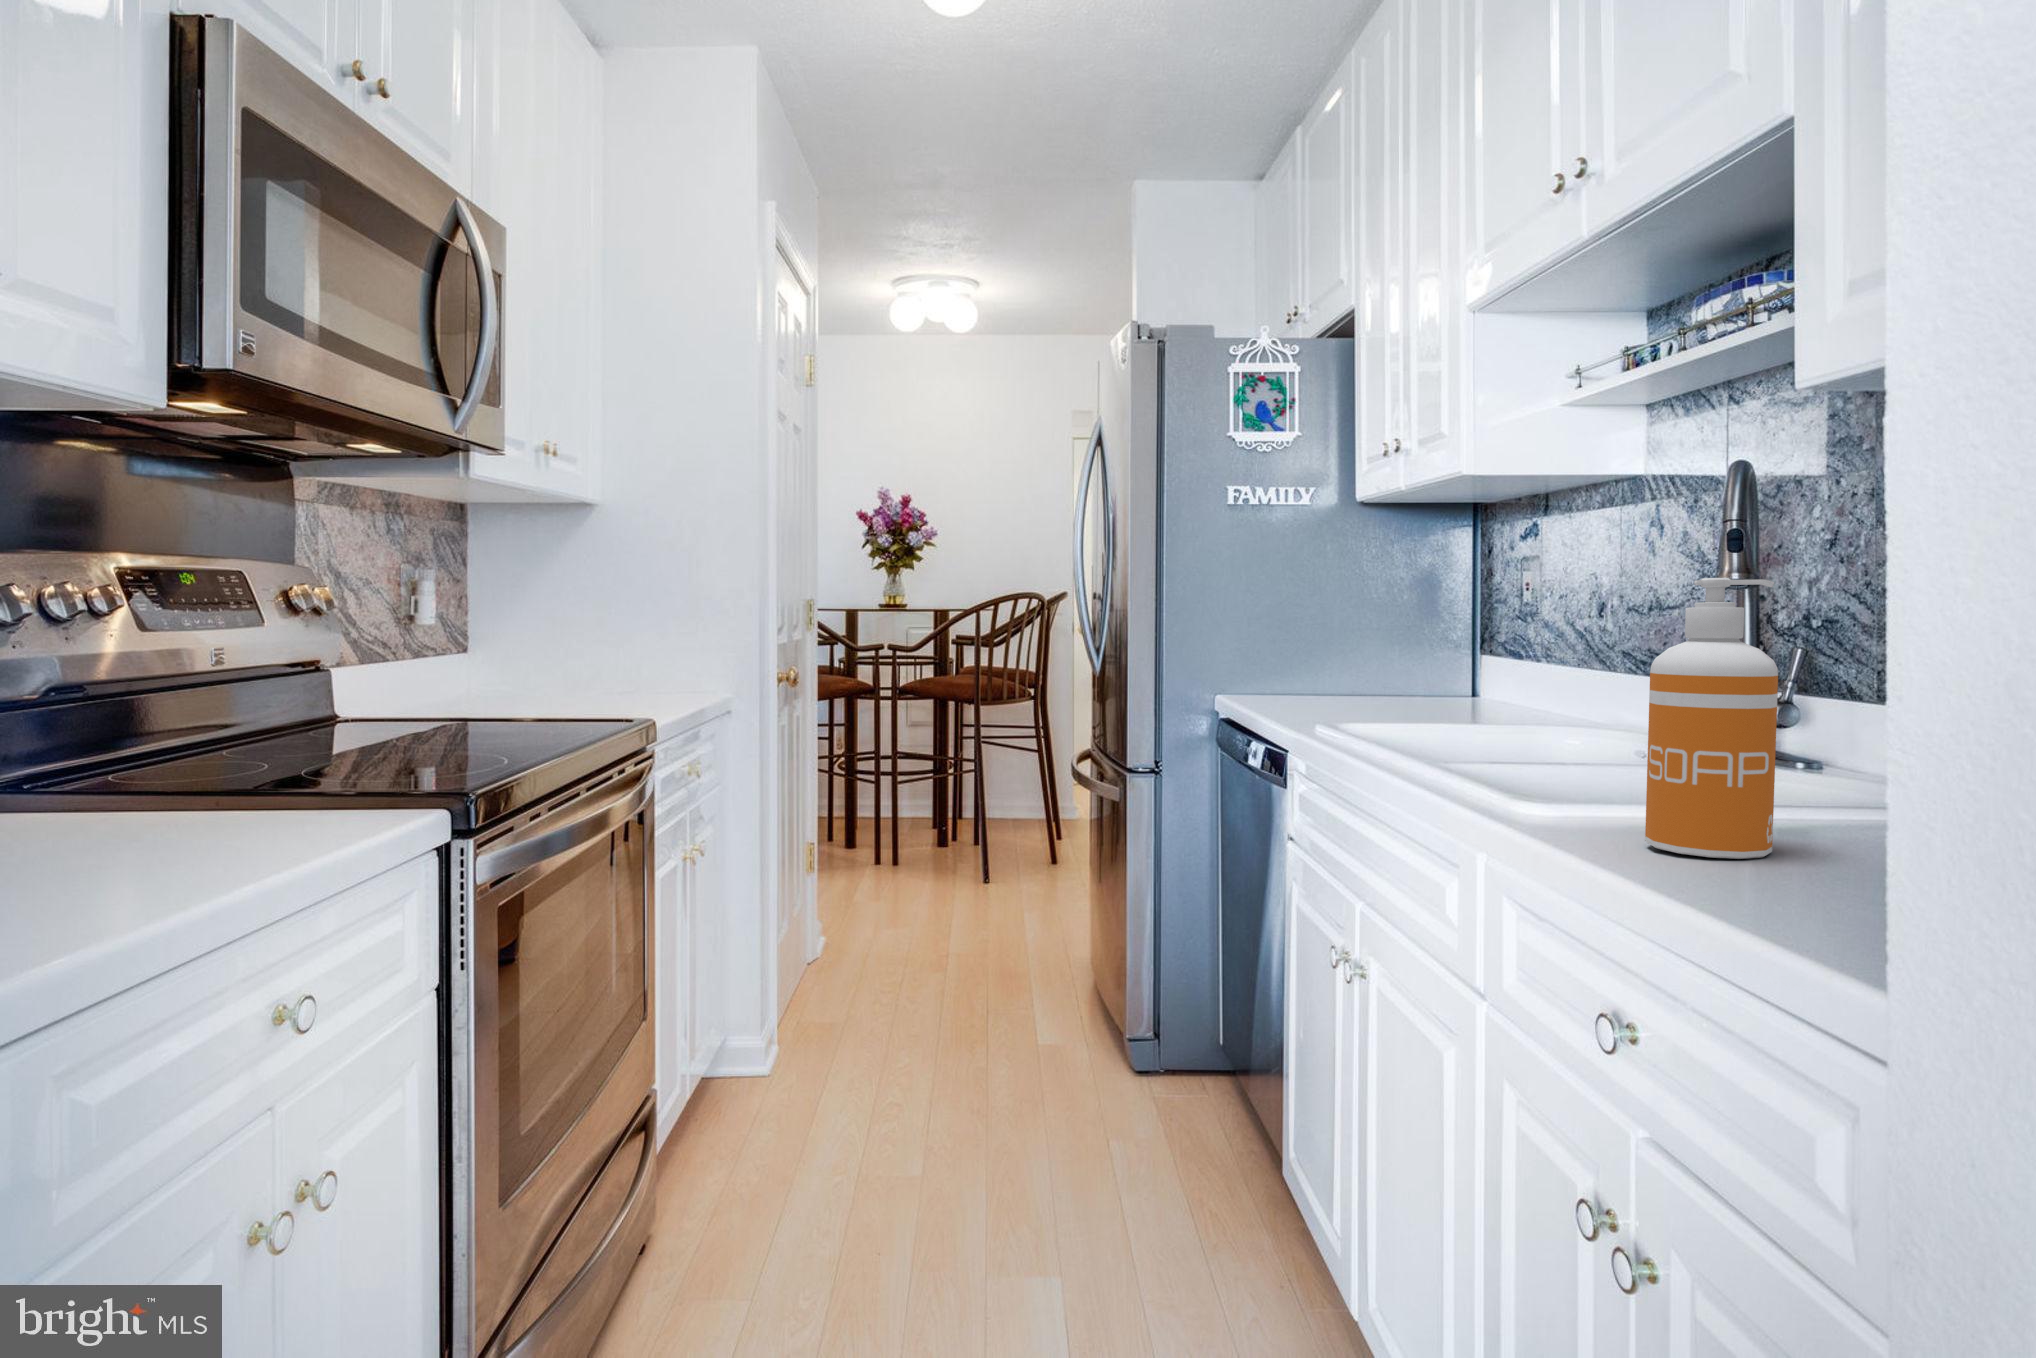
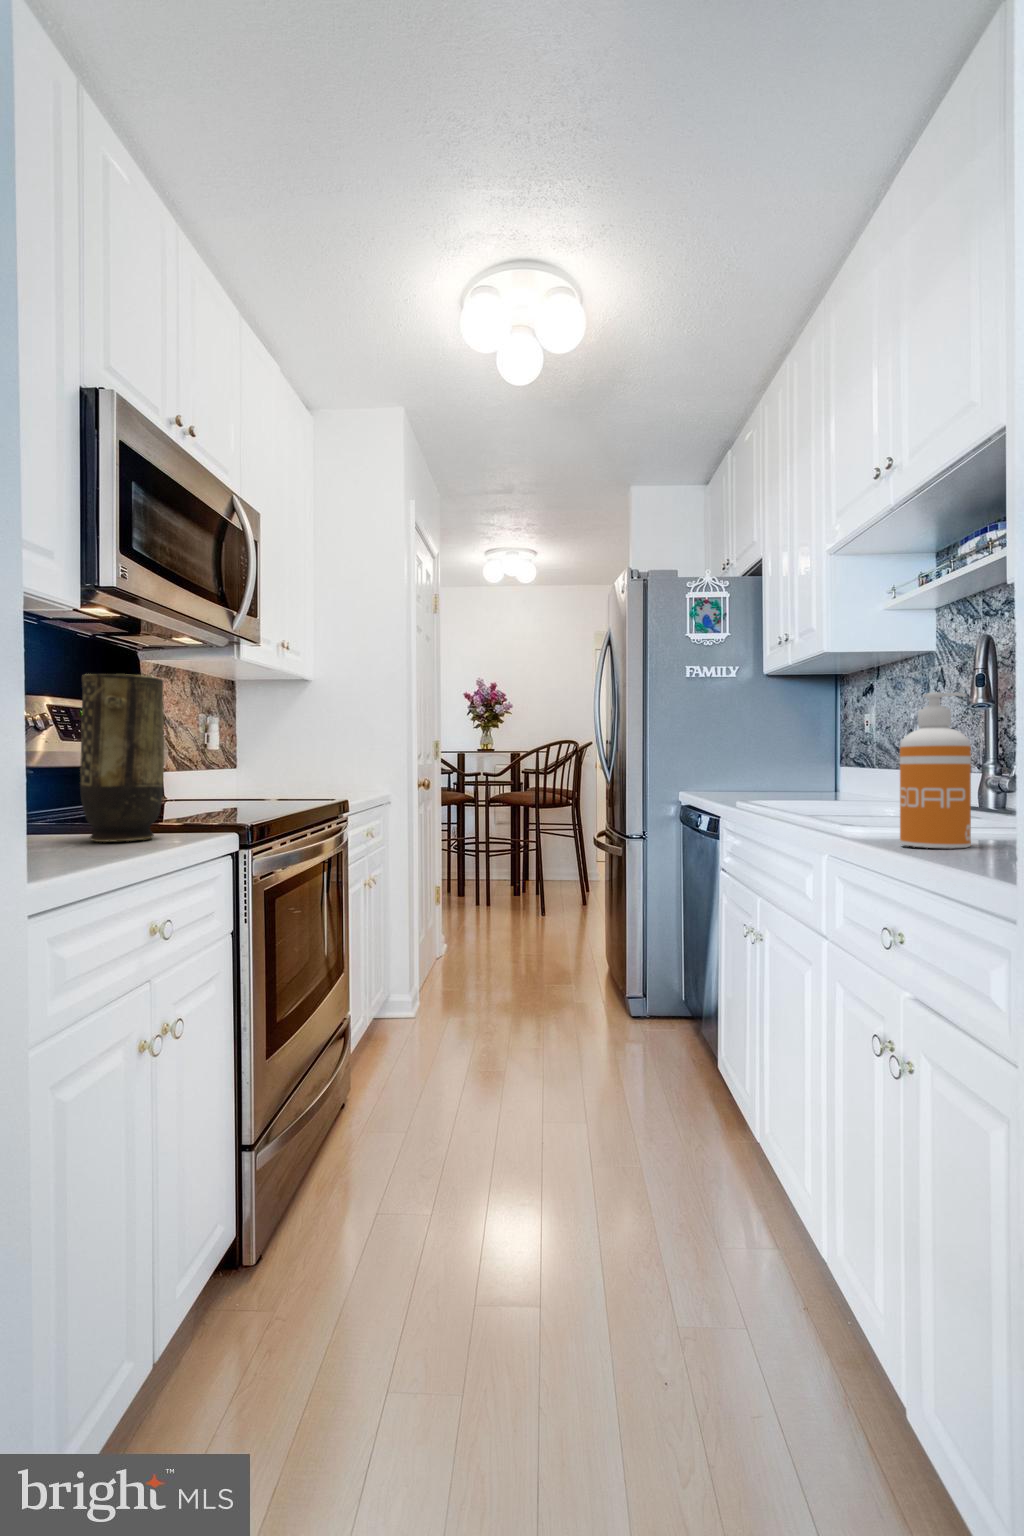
vase: none [111,523,291,849] -> present [80,674,164,842]

